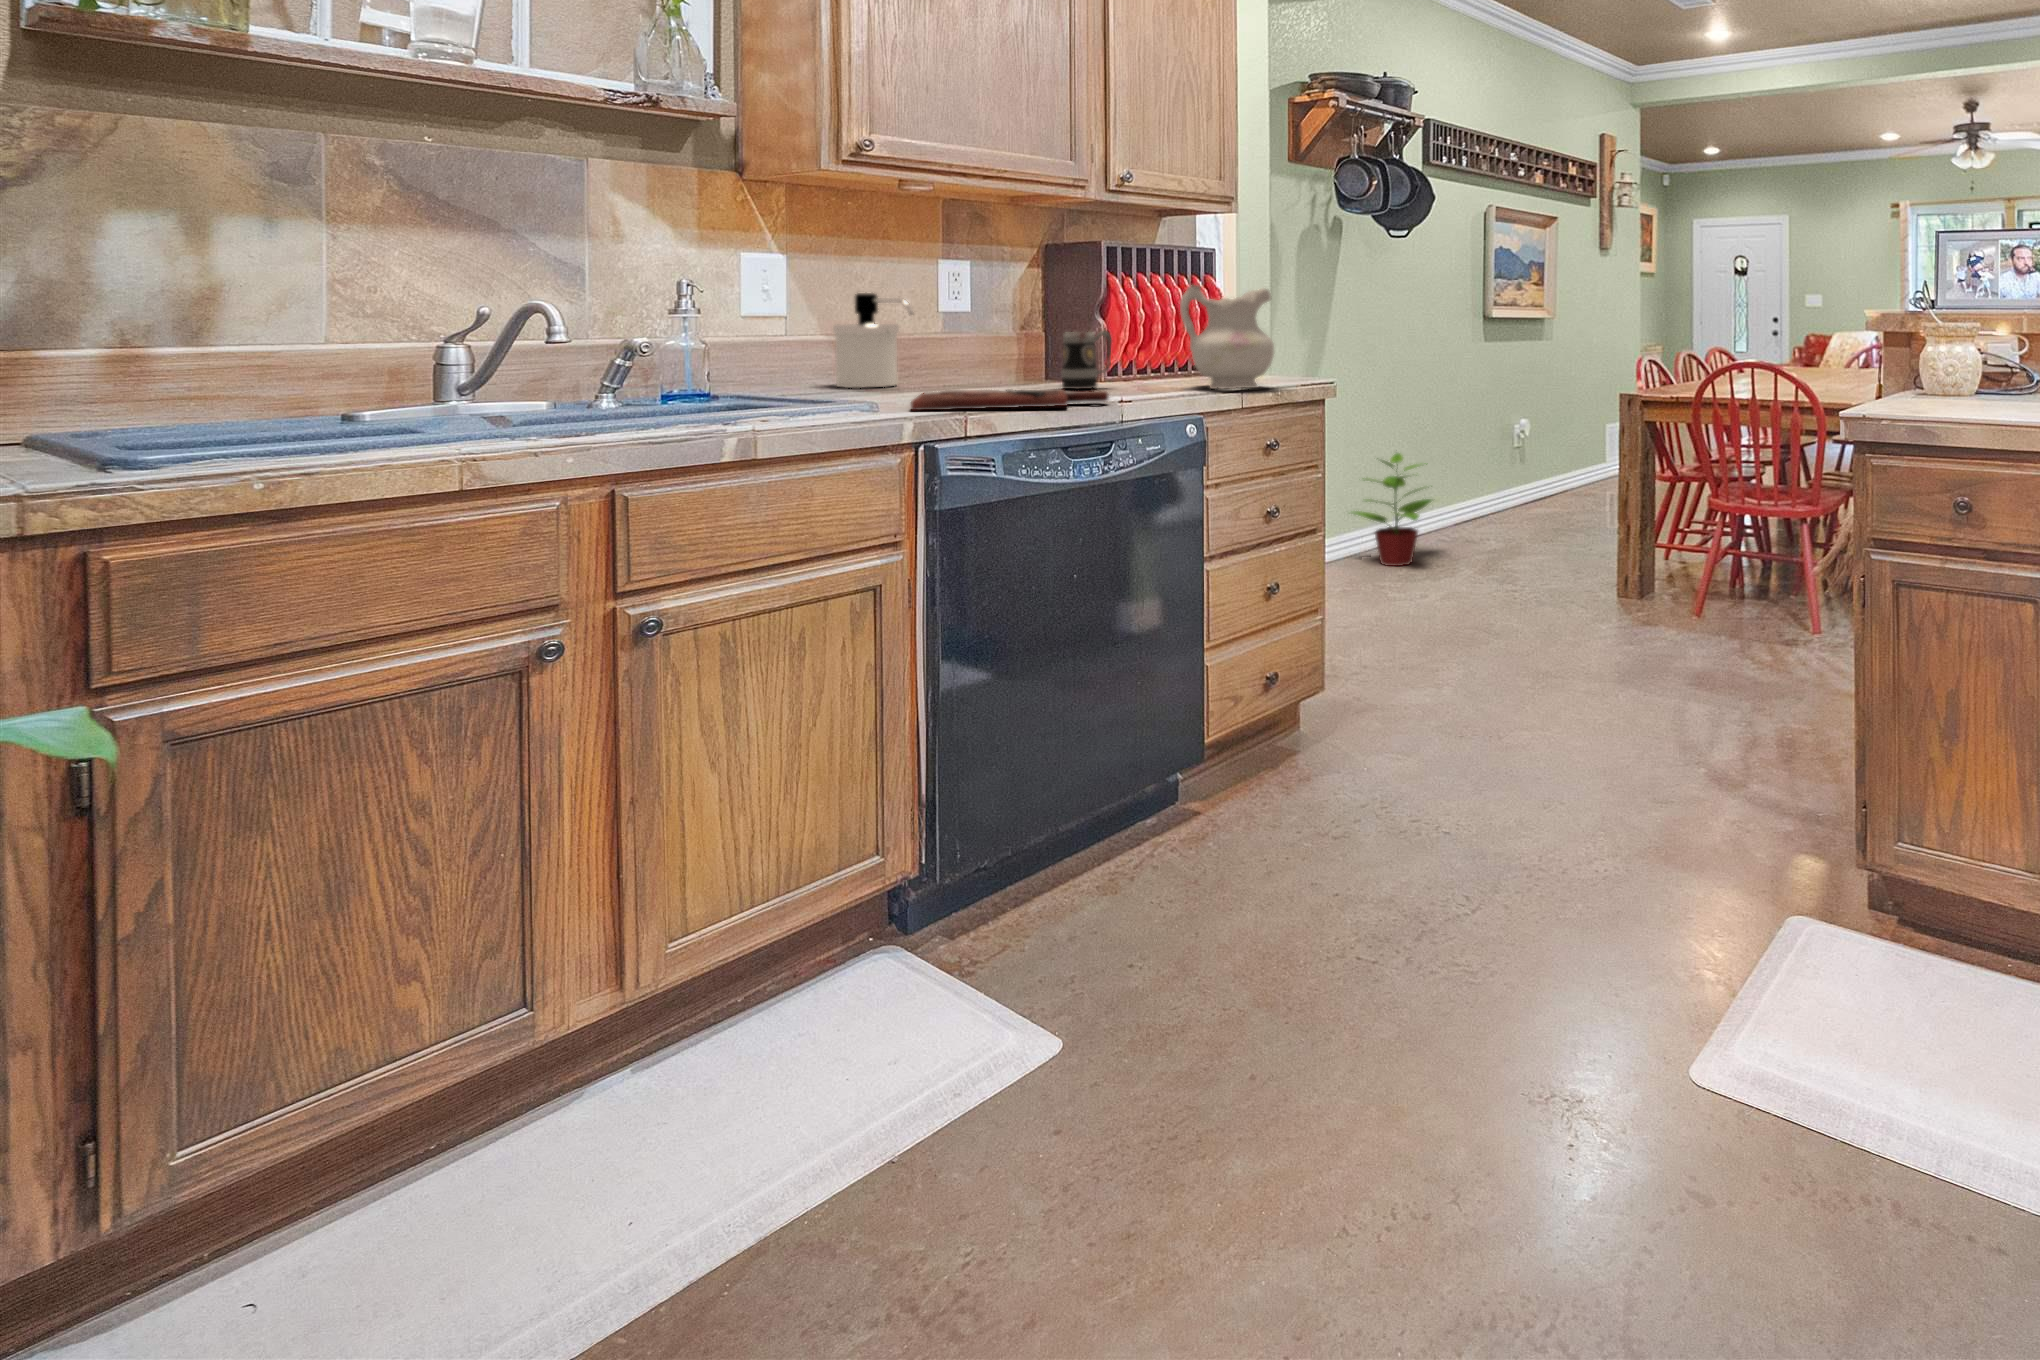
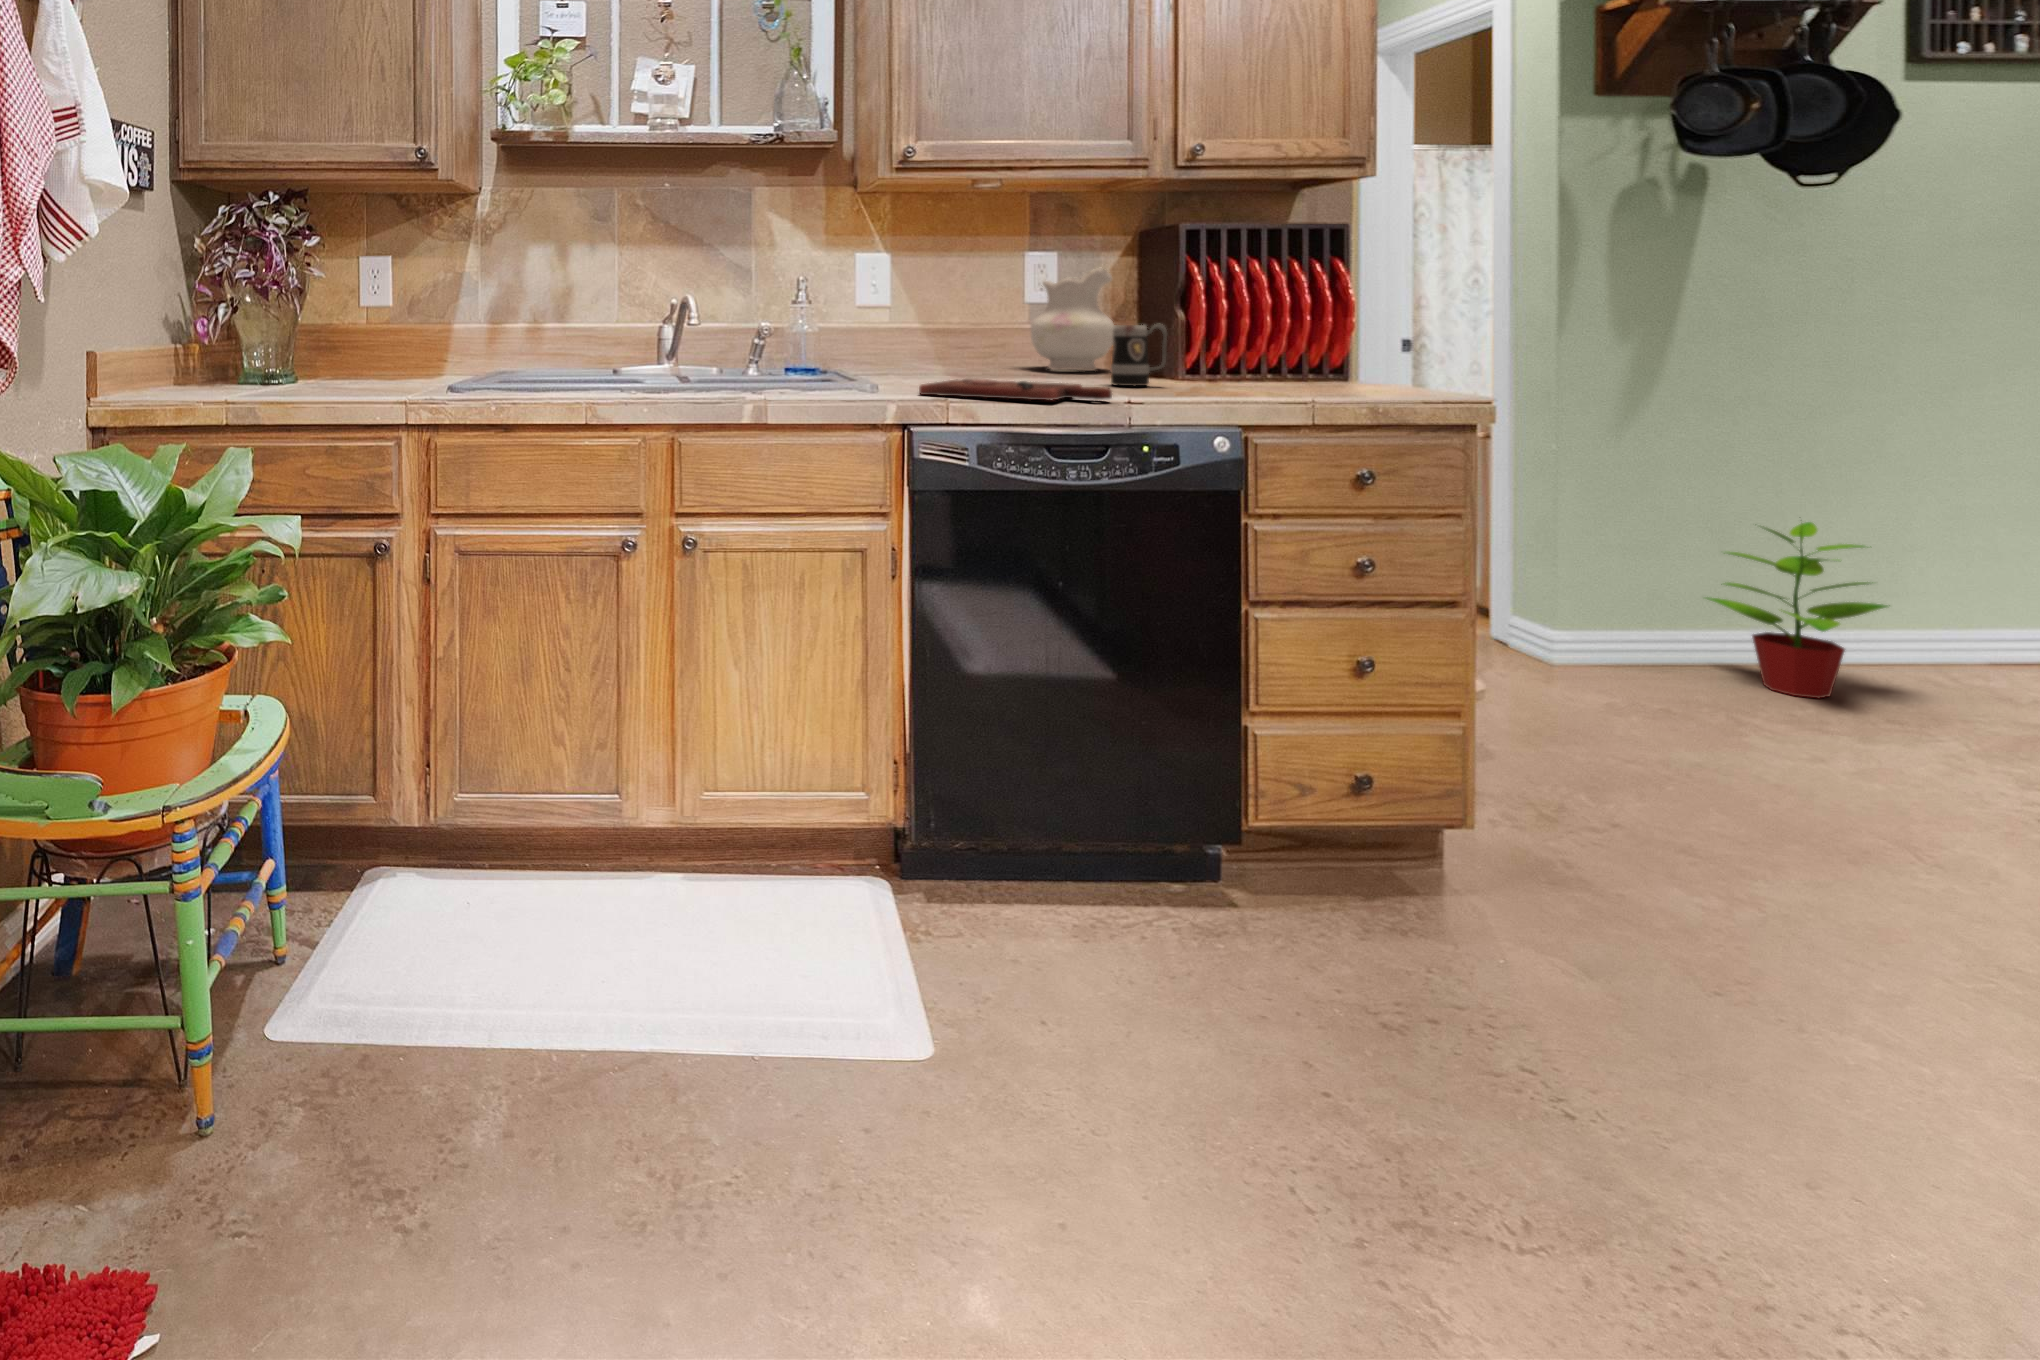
ceramic pitcher: present [1180,284,1274,389] -> present [1031,267,1114,371]
soap dispenser: present [833,293,913,388] -> none [923,286,976,373]

